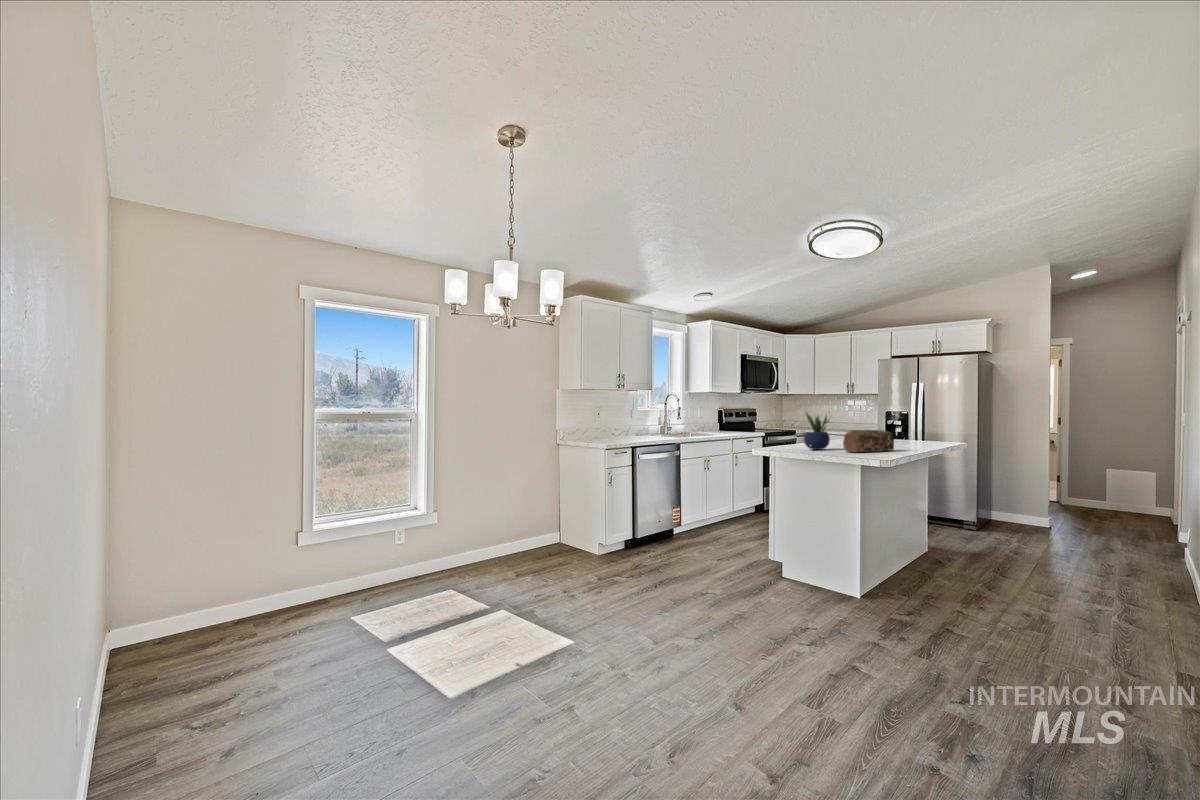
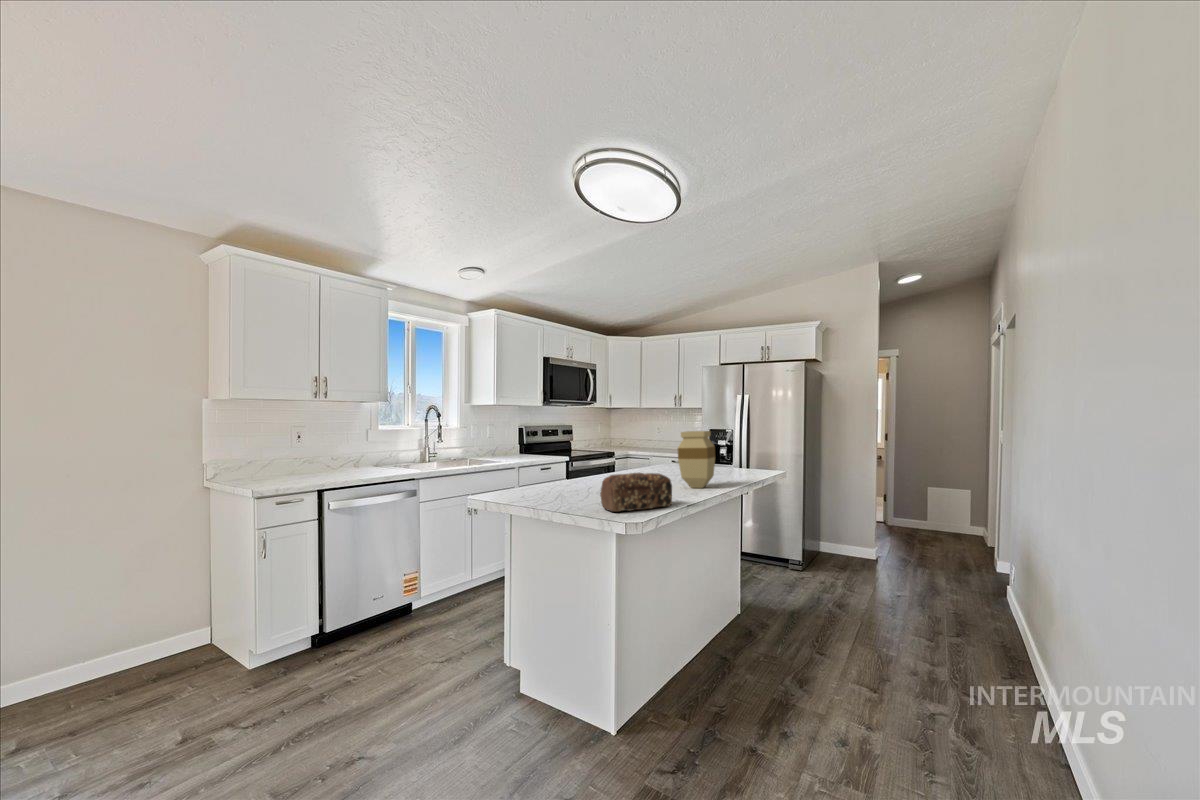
vase: none [885,406,913,446] -> present [678,431,715,488]
potted plant: present [804,413,830,450] -> none [559,438,602,499]

